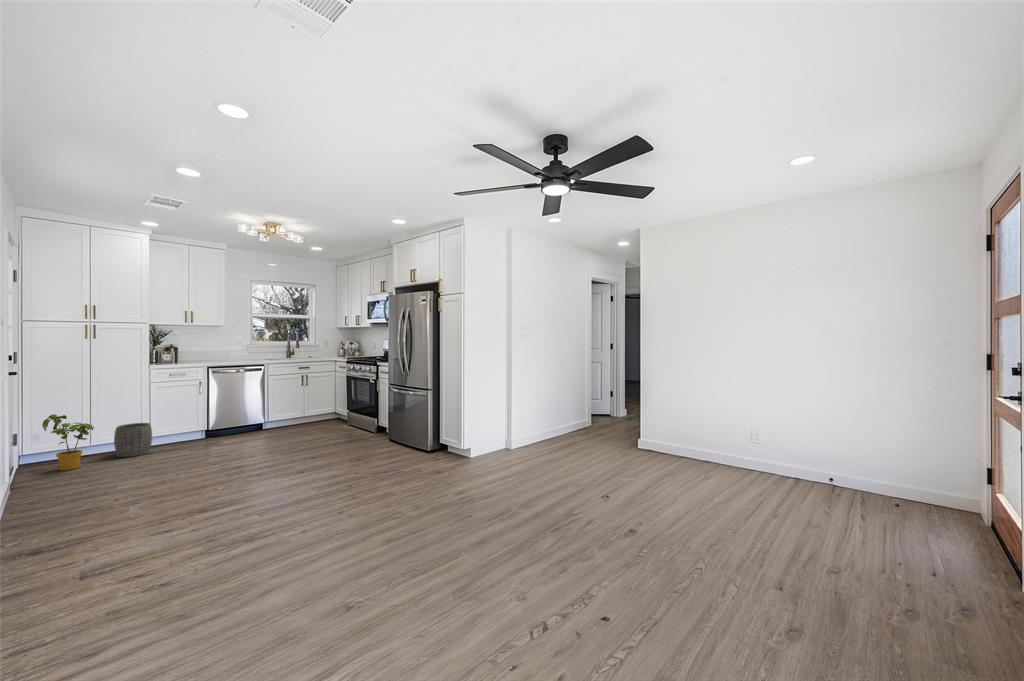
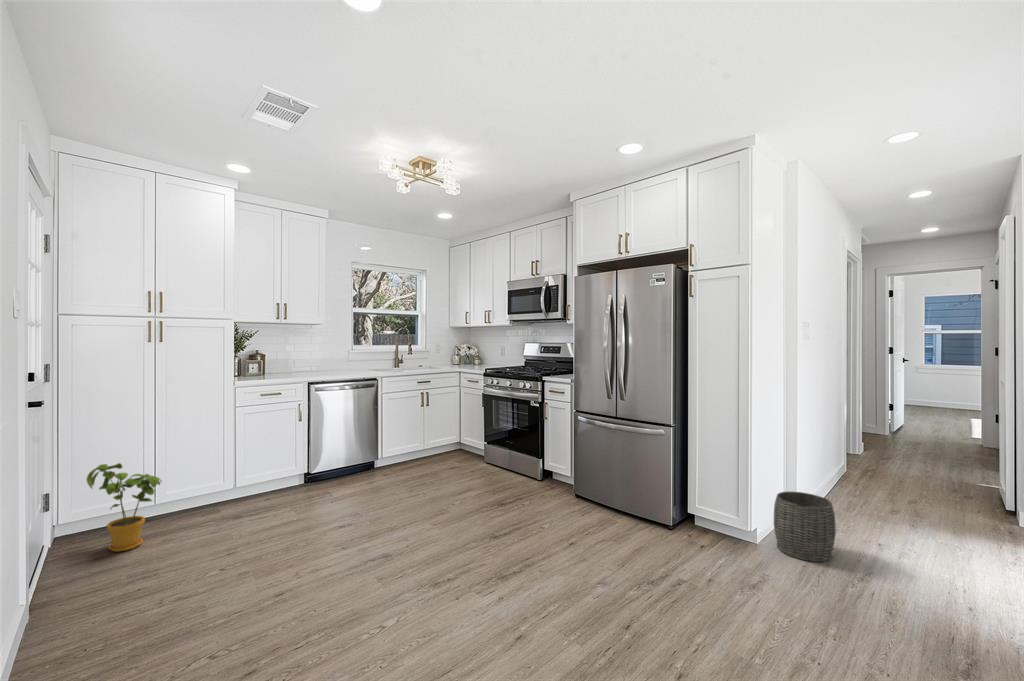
woven basket: present [114,423,152,457] -> present [774,492,836,562]

